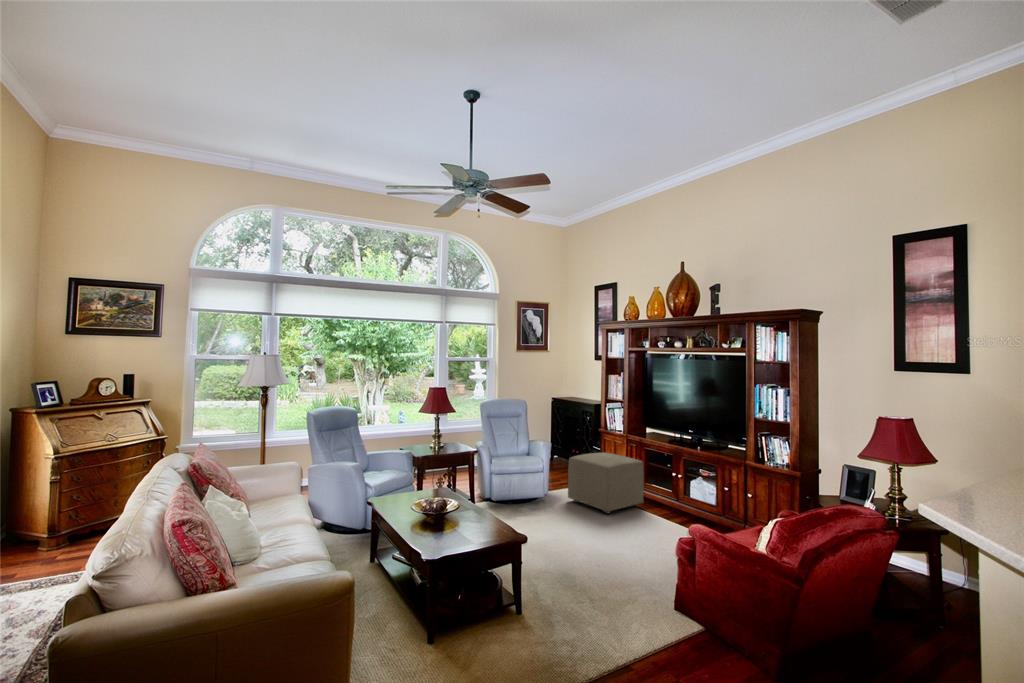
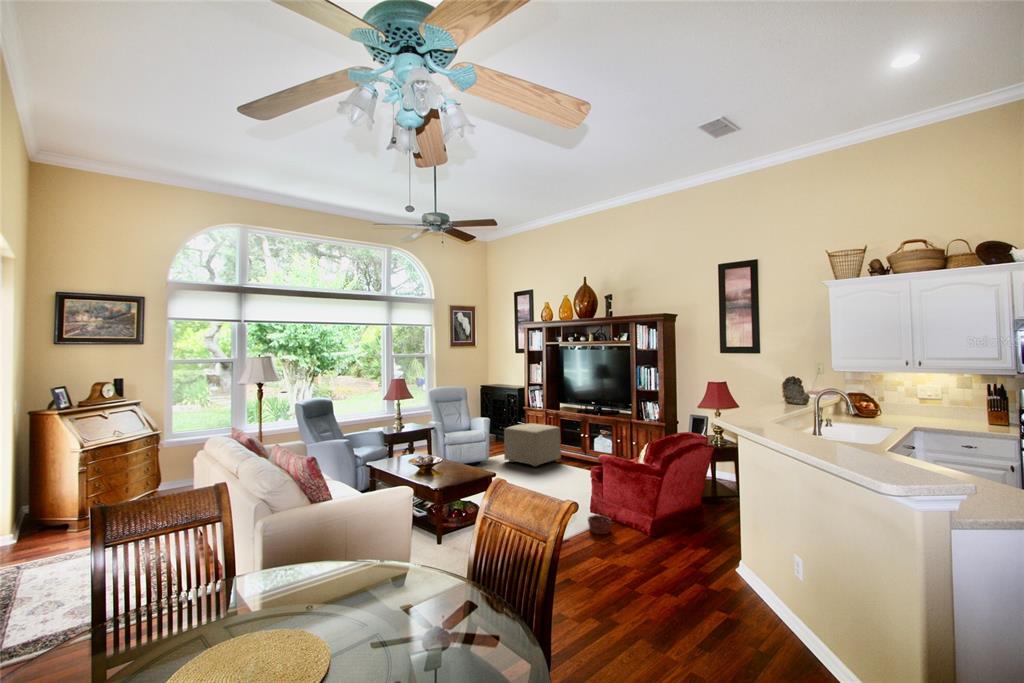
basket: none [669,595,709,657] -> present [588,499,611,534]

